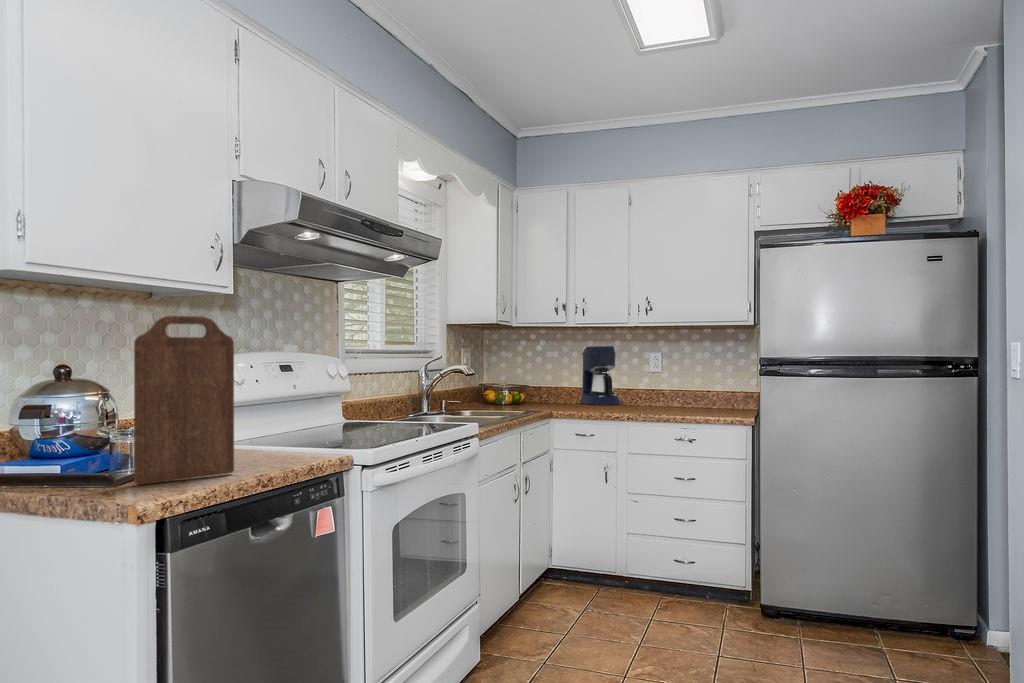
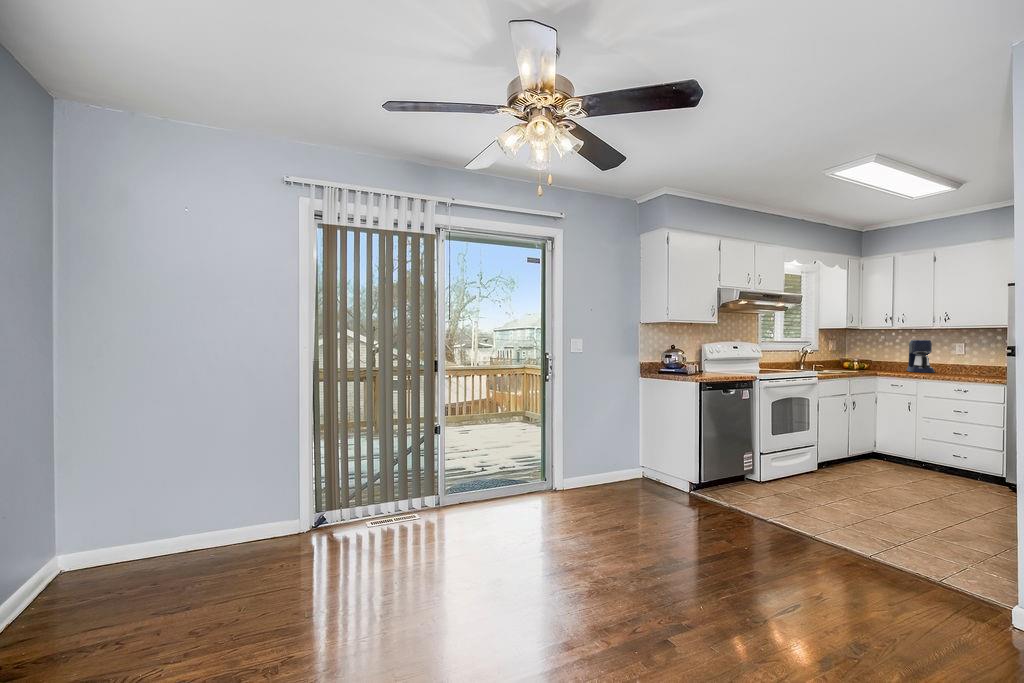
cutting board: present [134,316,234,485] -> none [694,333,719,375]

